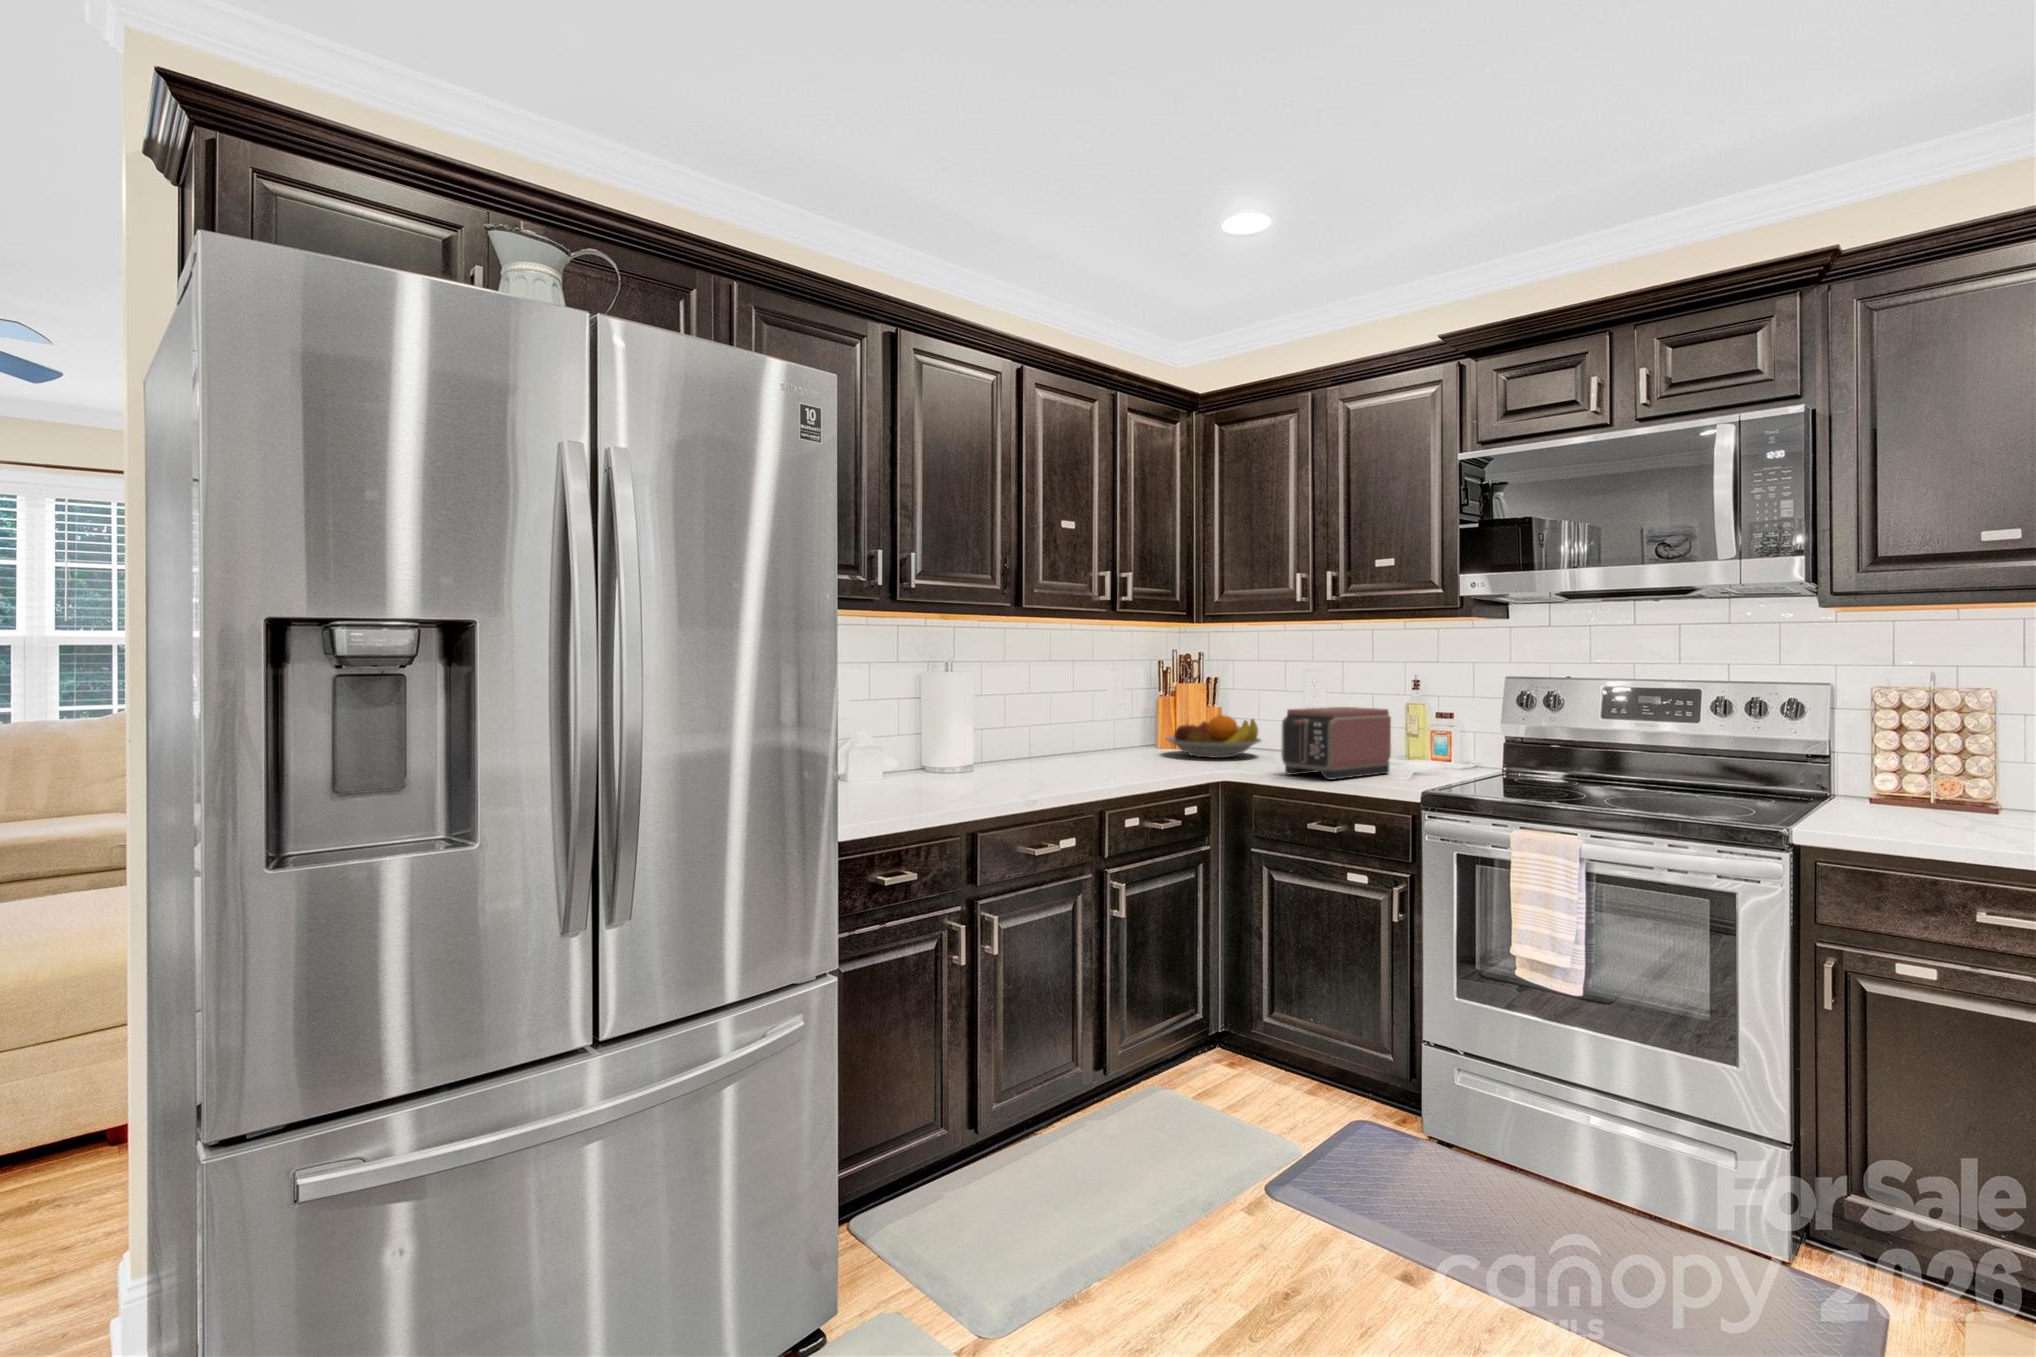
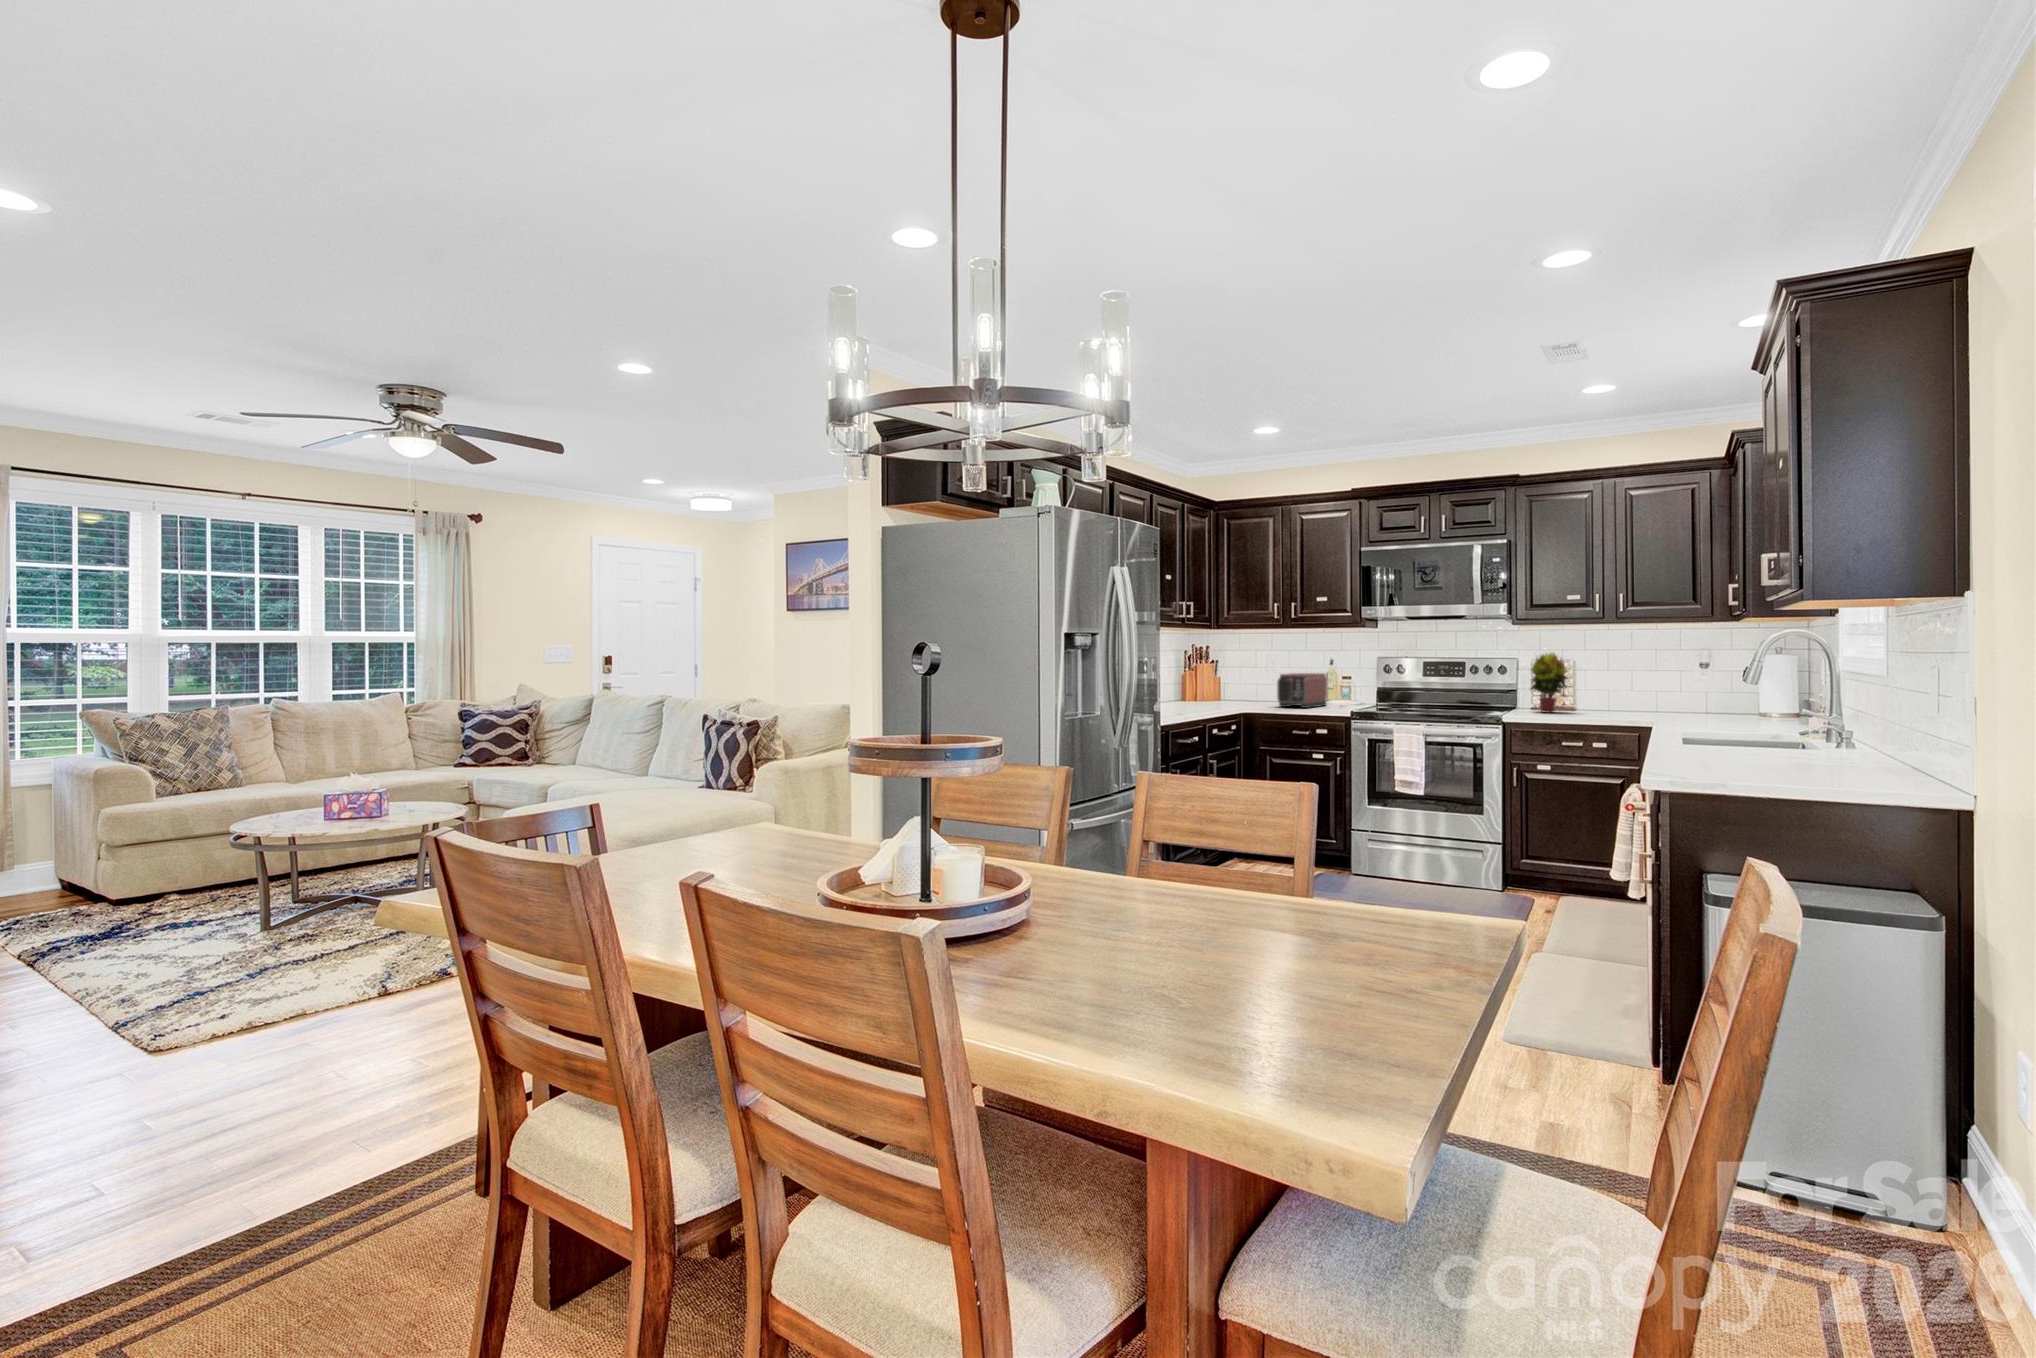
potted plant: none [1859,671,1989,818] -> present [1531,653,1567,713]
fruit bowl: present [1166,715,1261,758] -> none [1199,679,1252,702]

